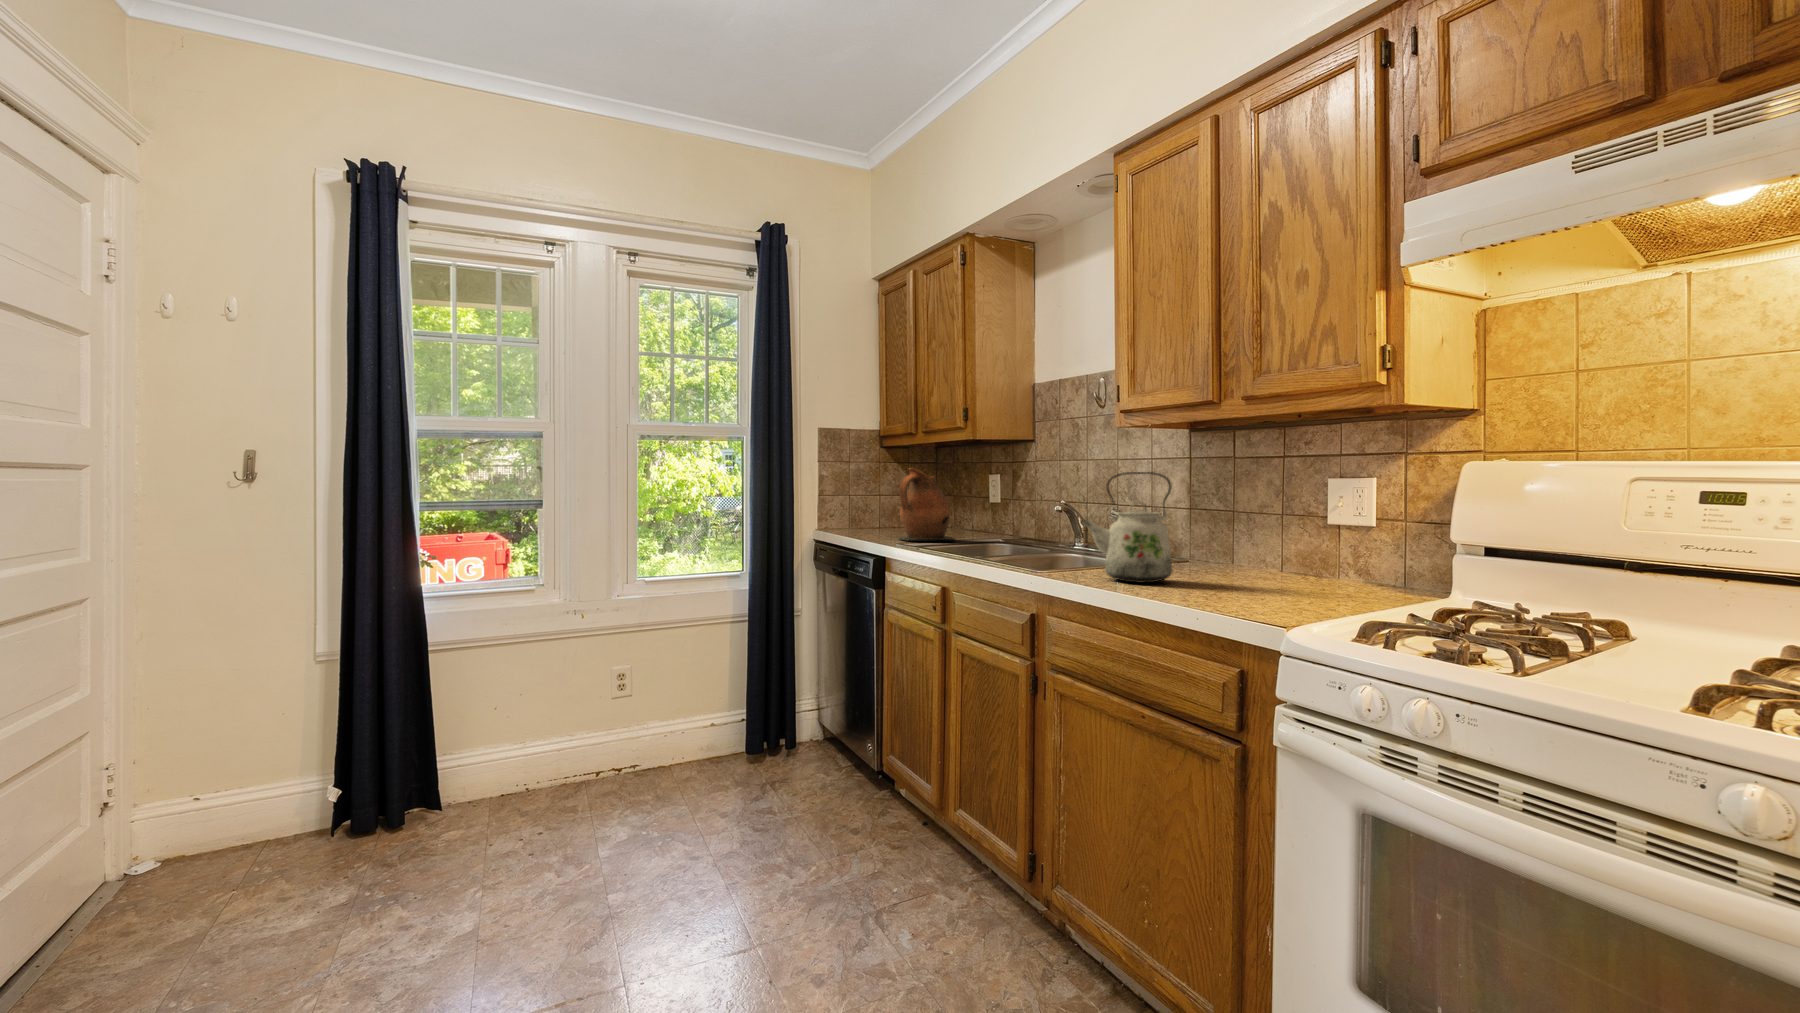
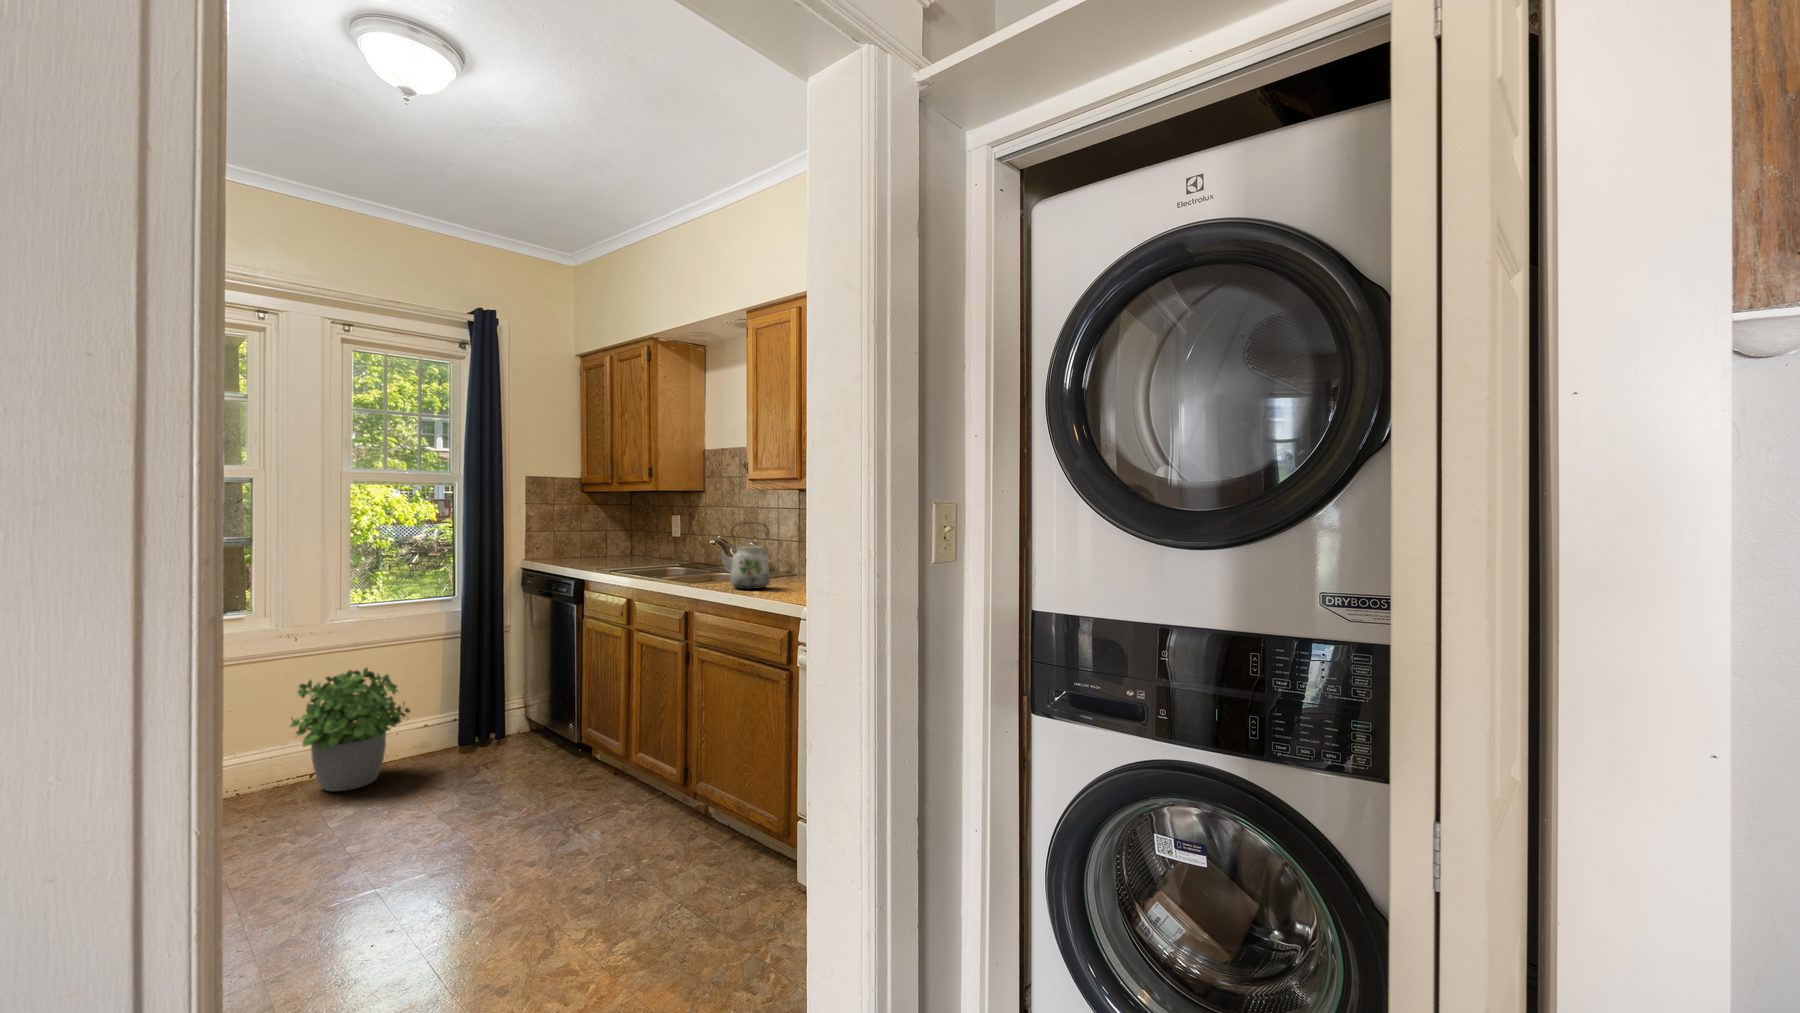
ceramic pitcher: present [899,468,954,540] -> none [594,510,643,565]
potted plant: none [569,653,692,799] -> present [290,668,410,791]

